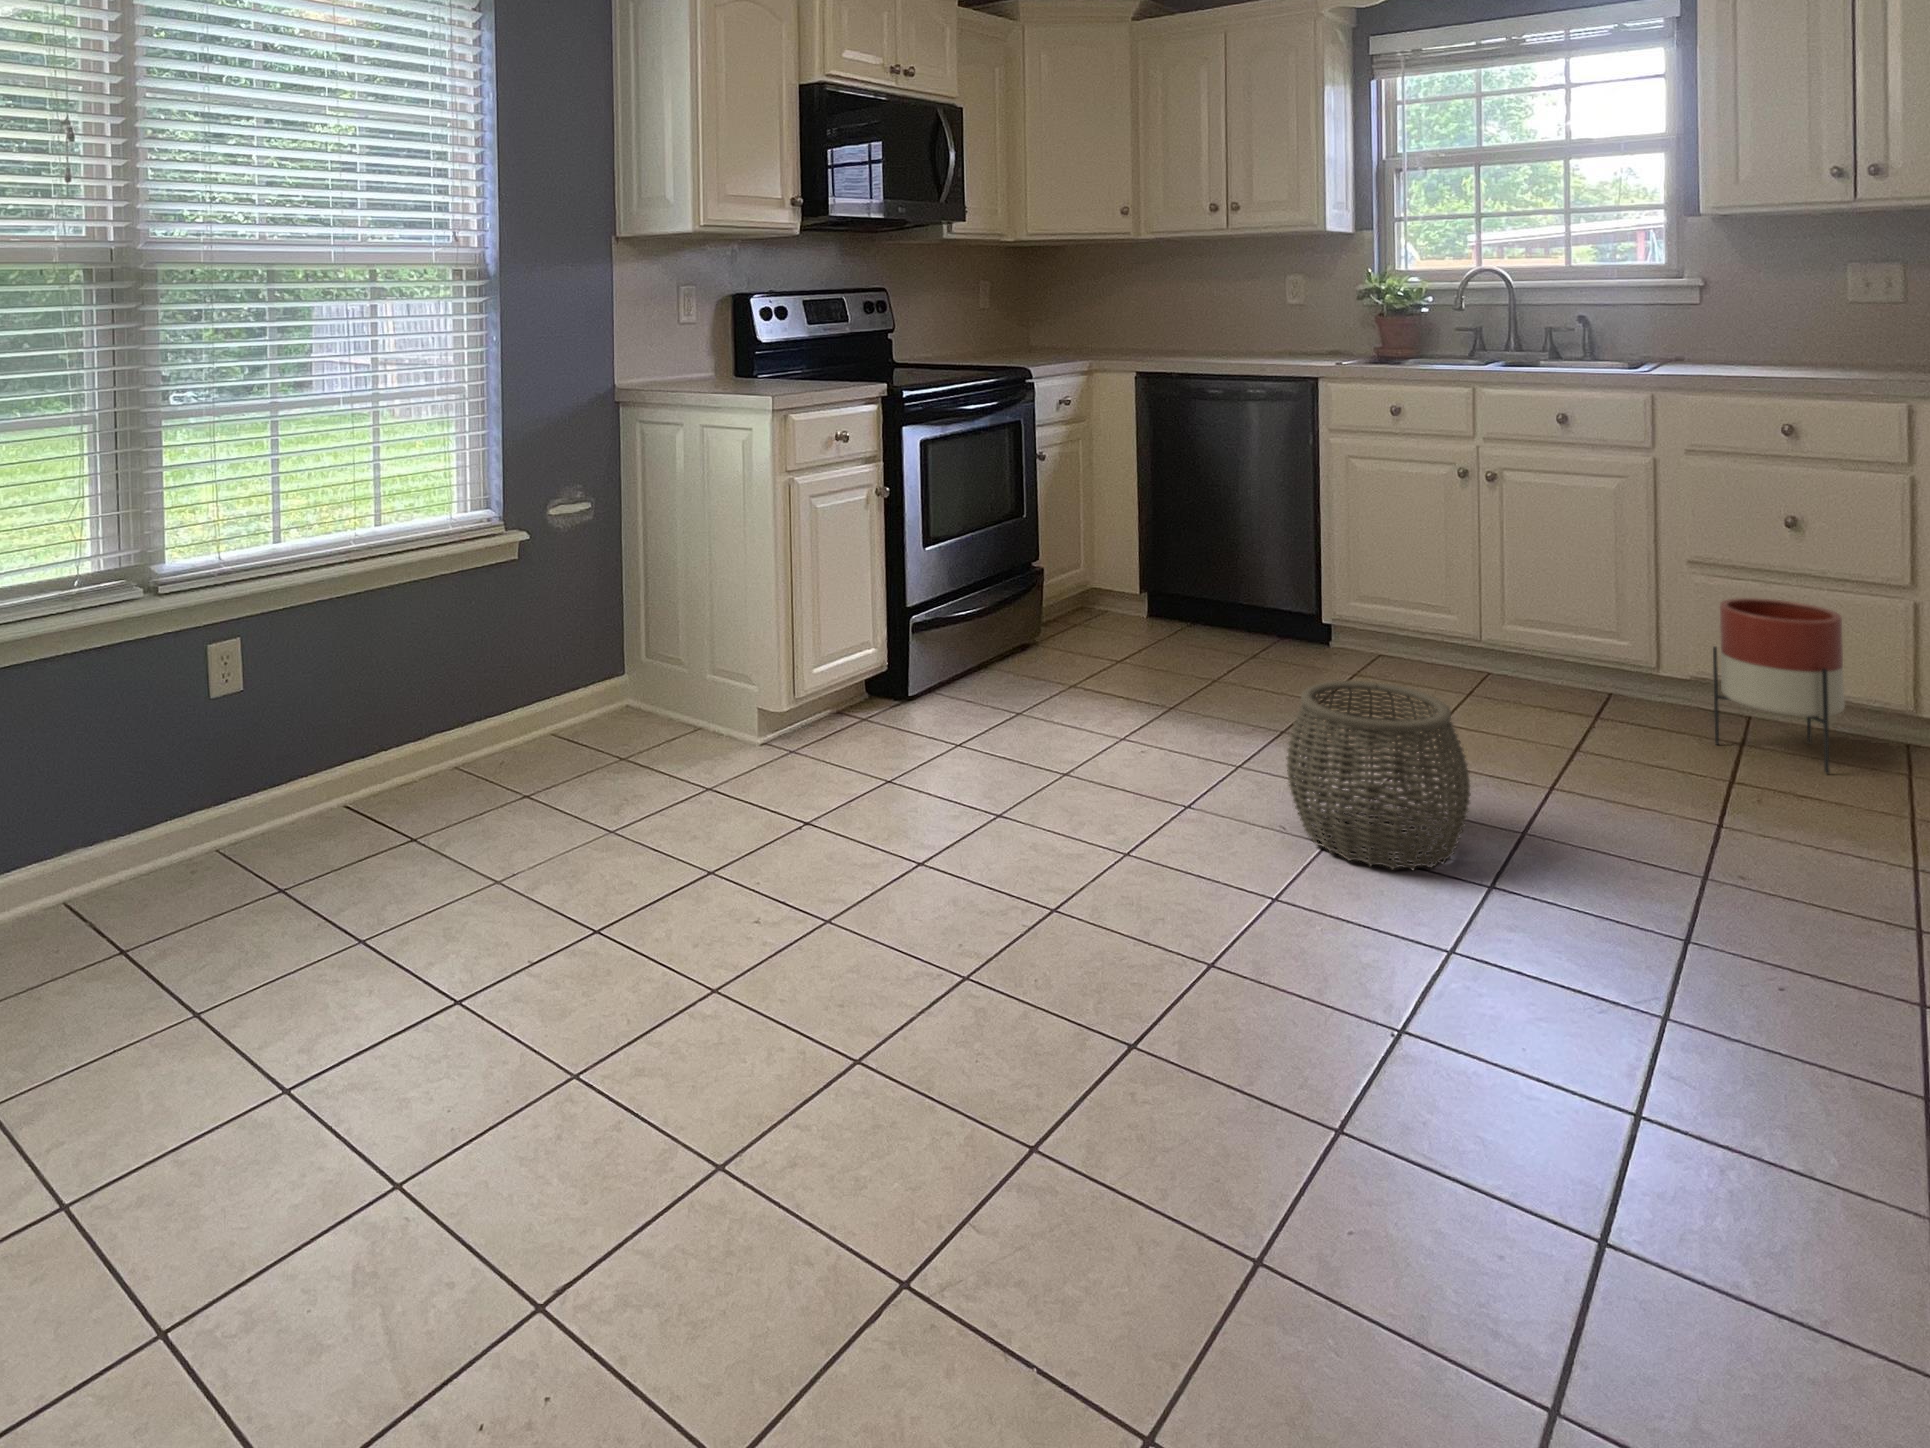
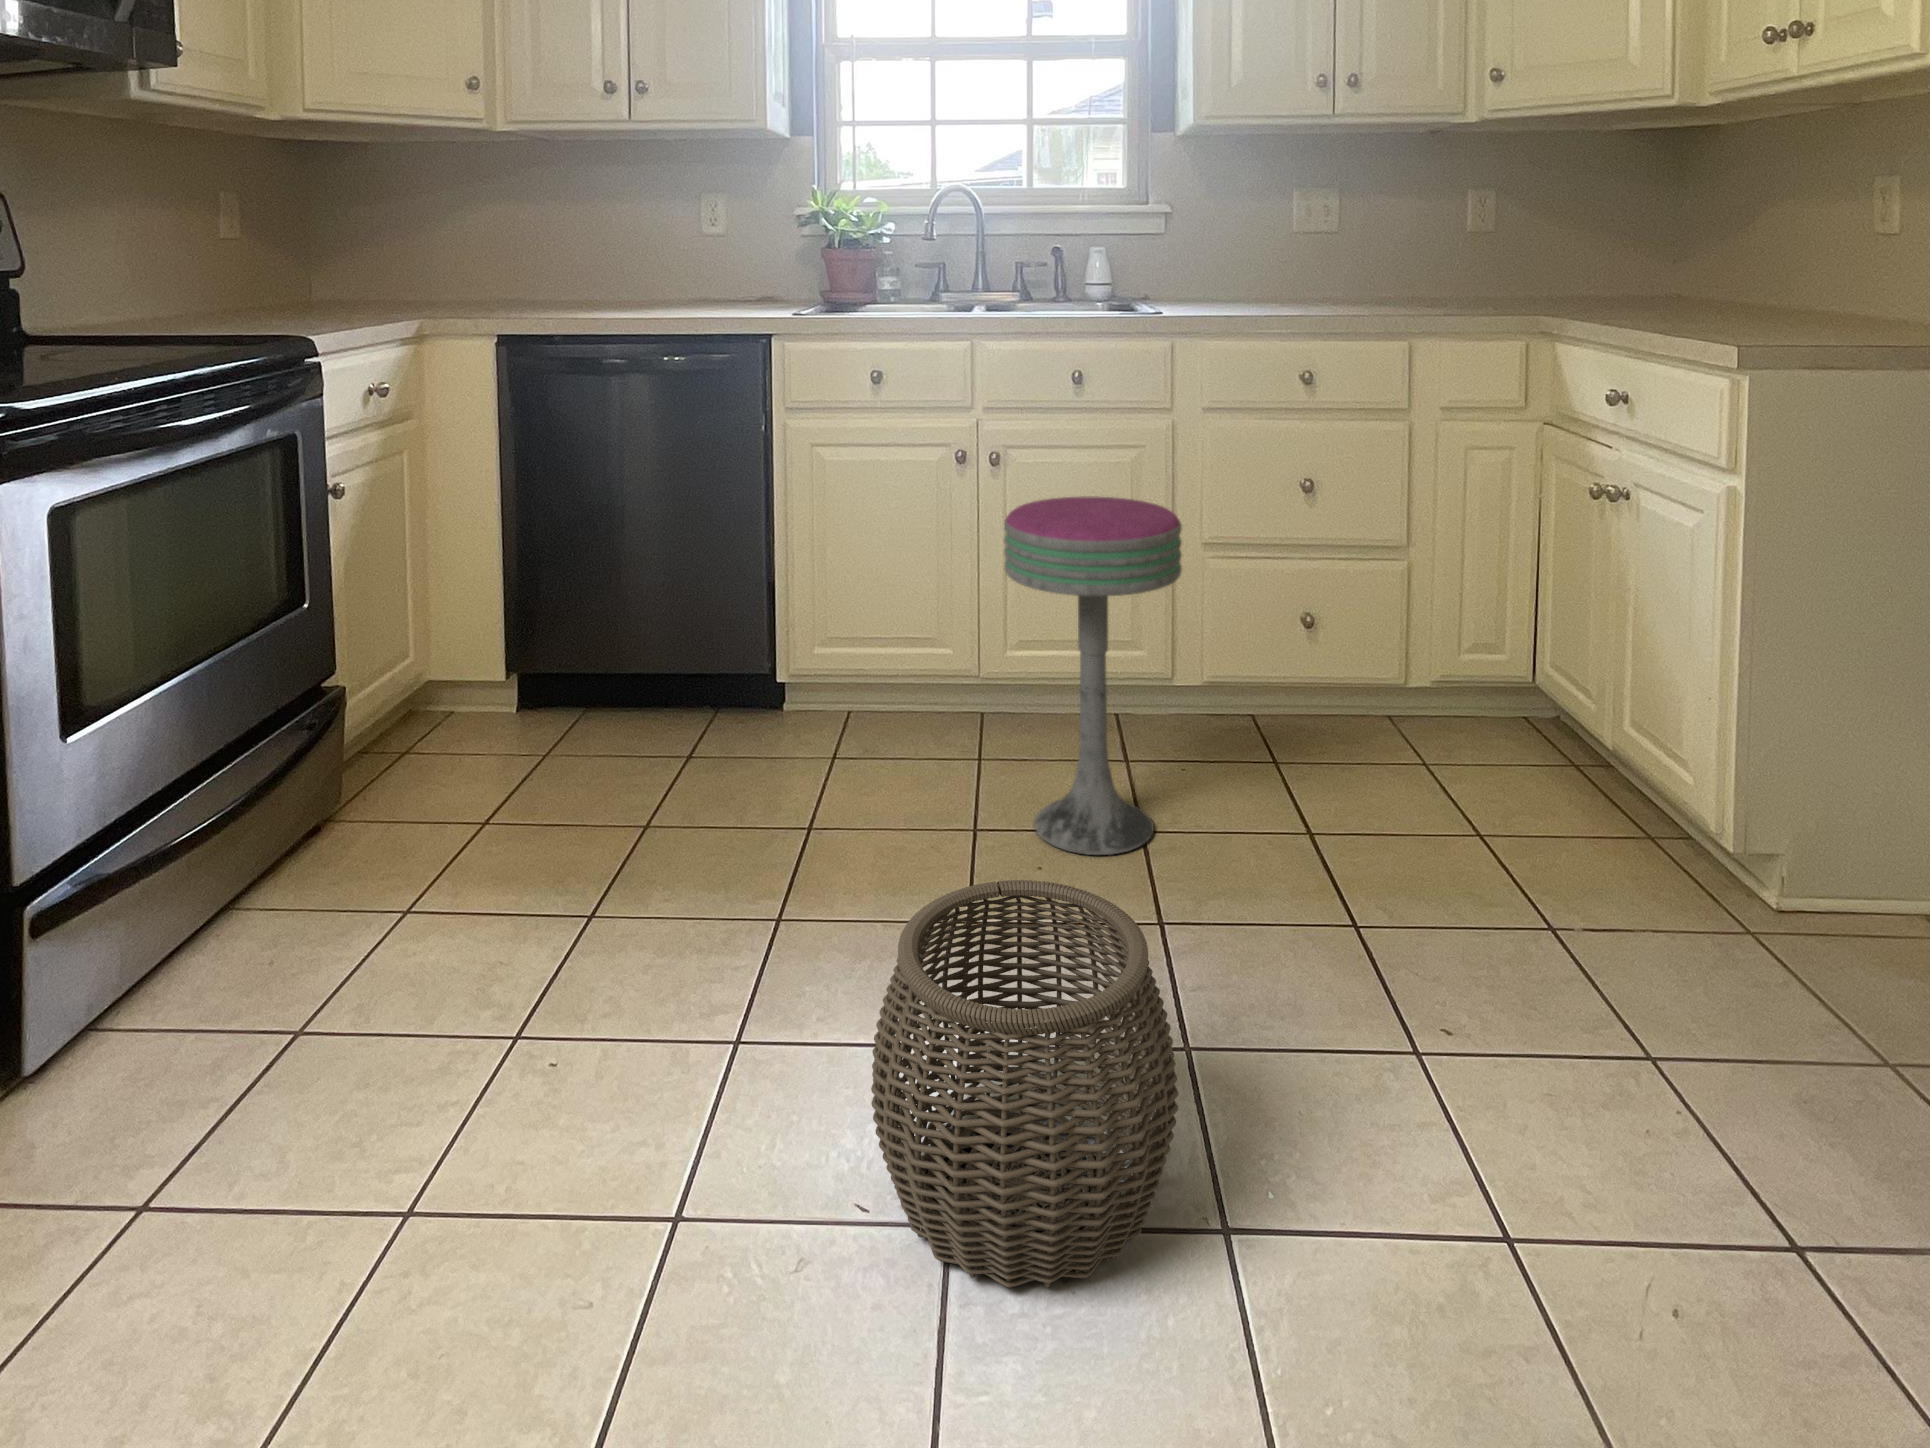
bar stool: none [1460,500,1607,753] -> present [1004,496,1182,855]
planter: present [1713,598,1845,774] -> none [1260,584,1385,795]

